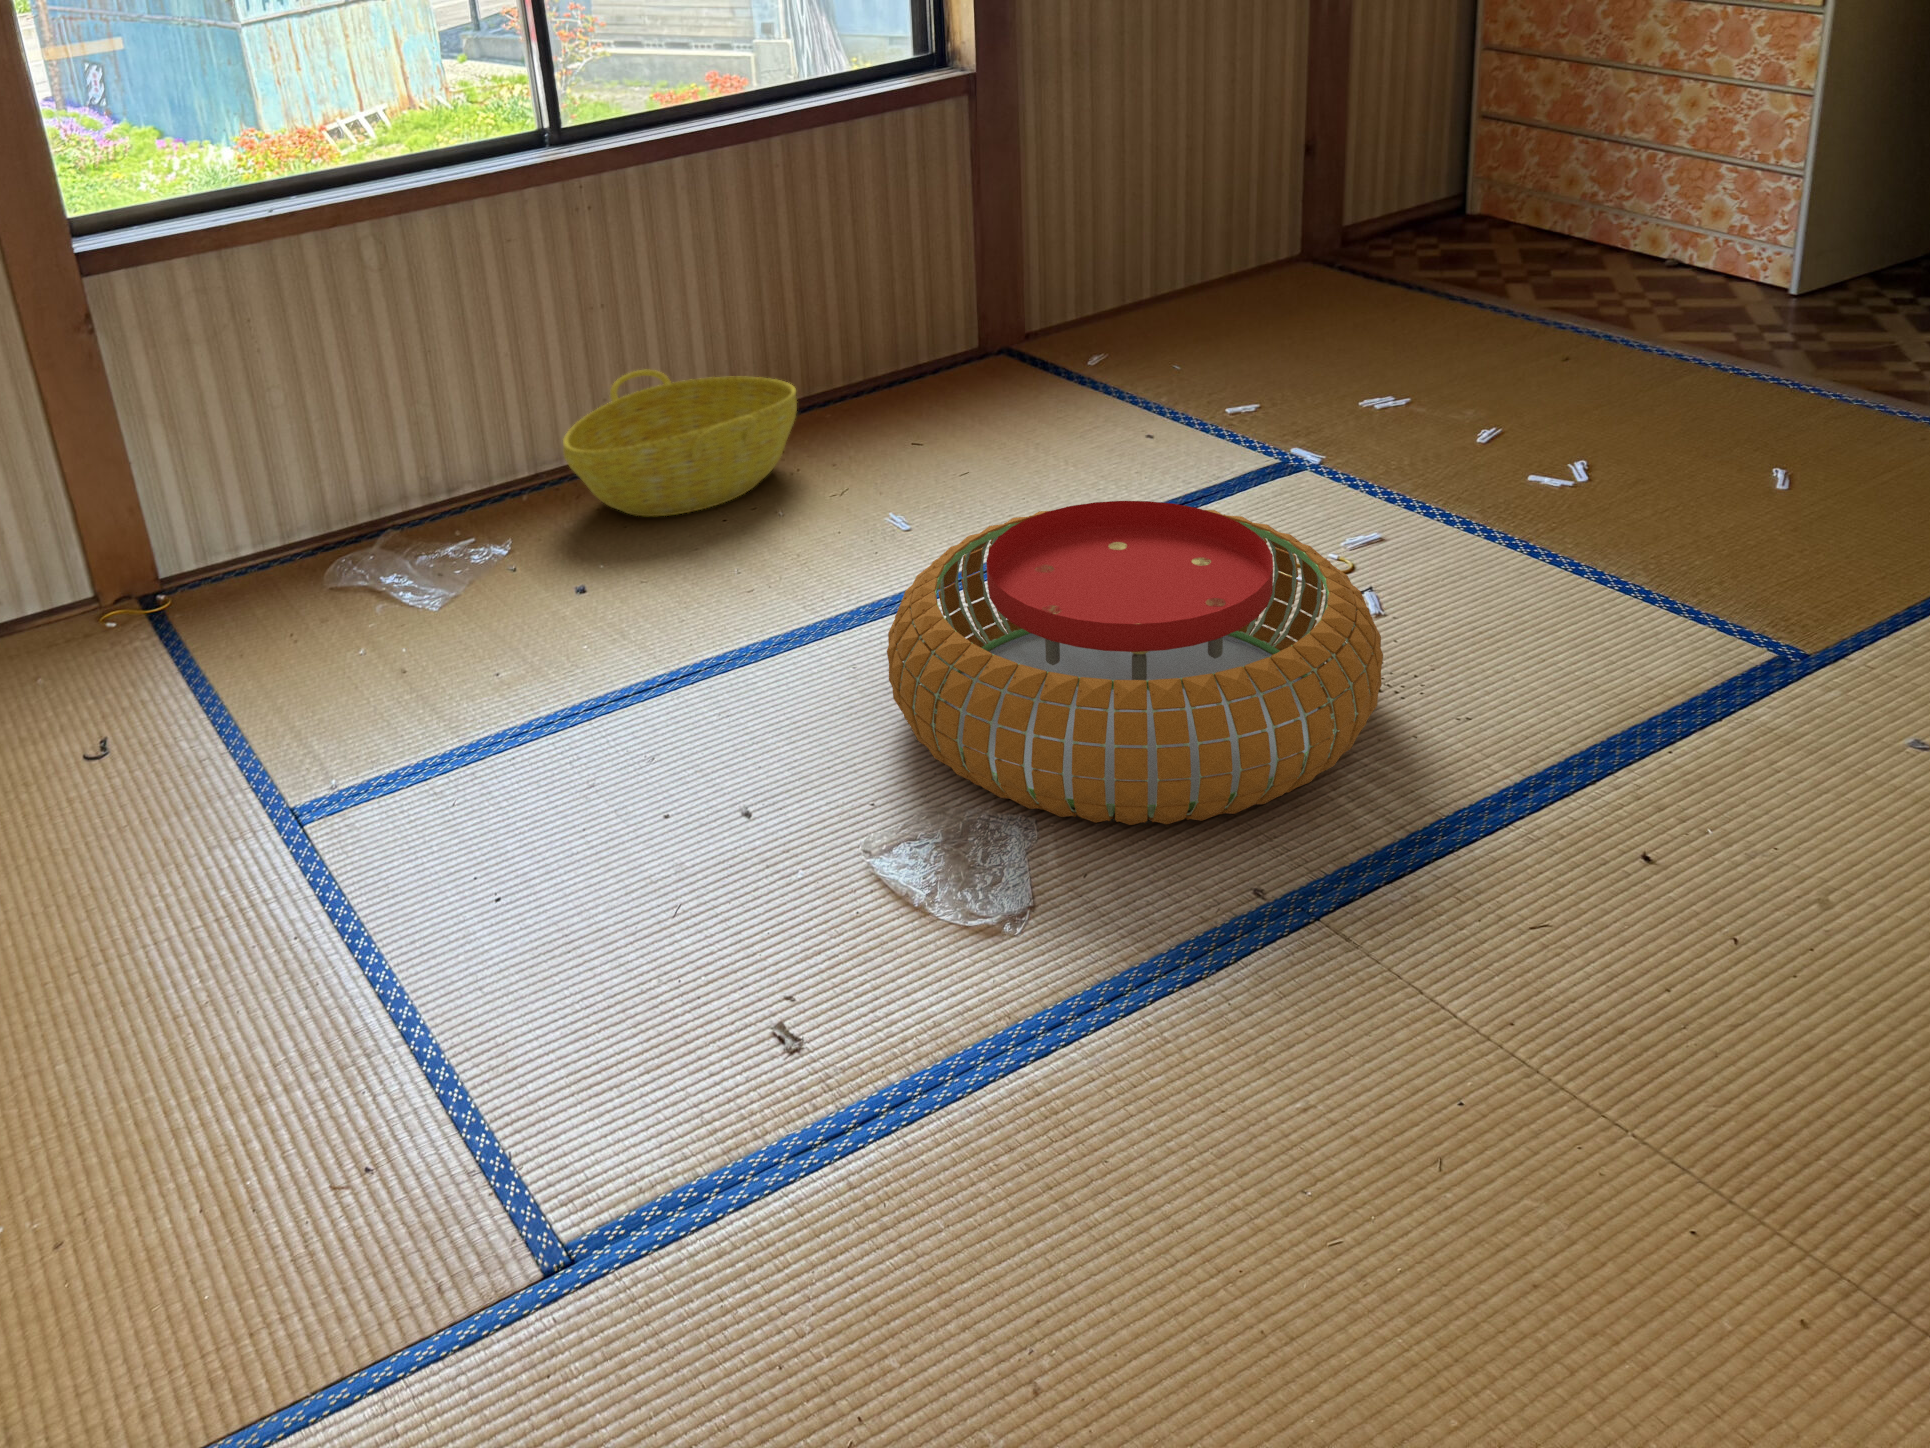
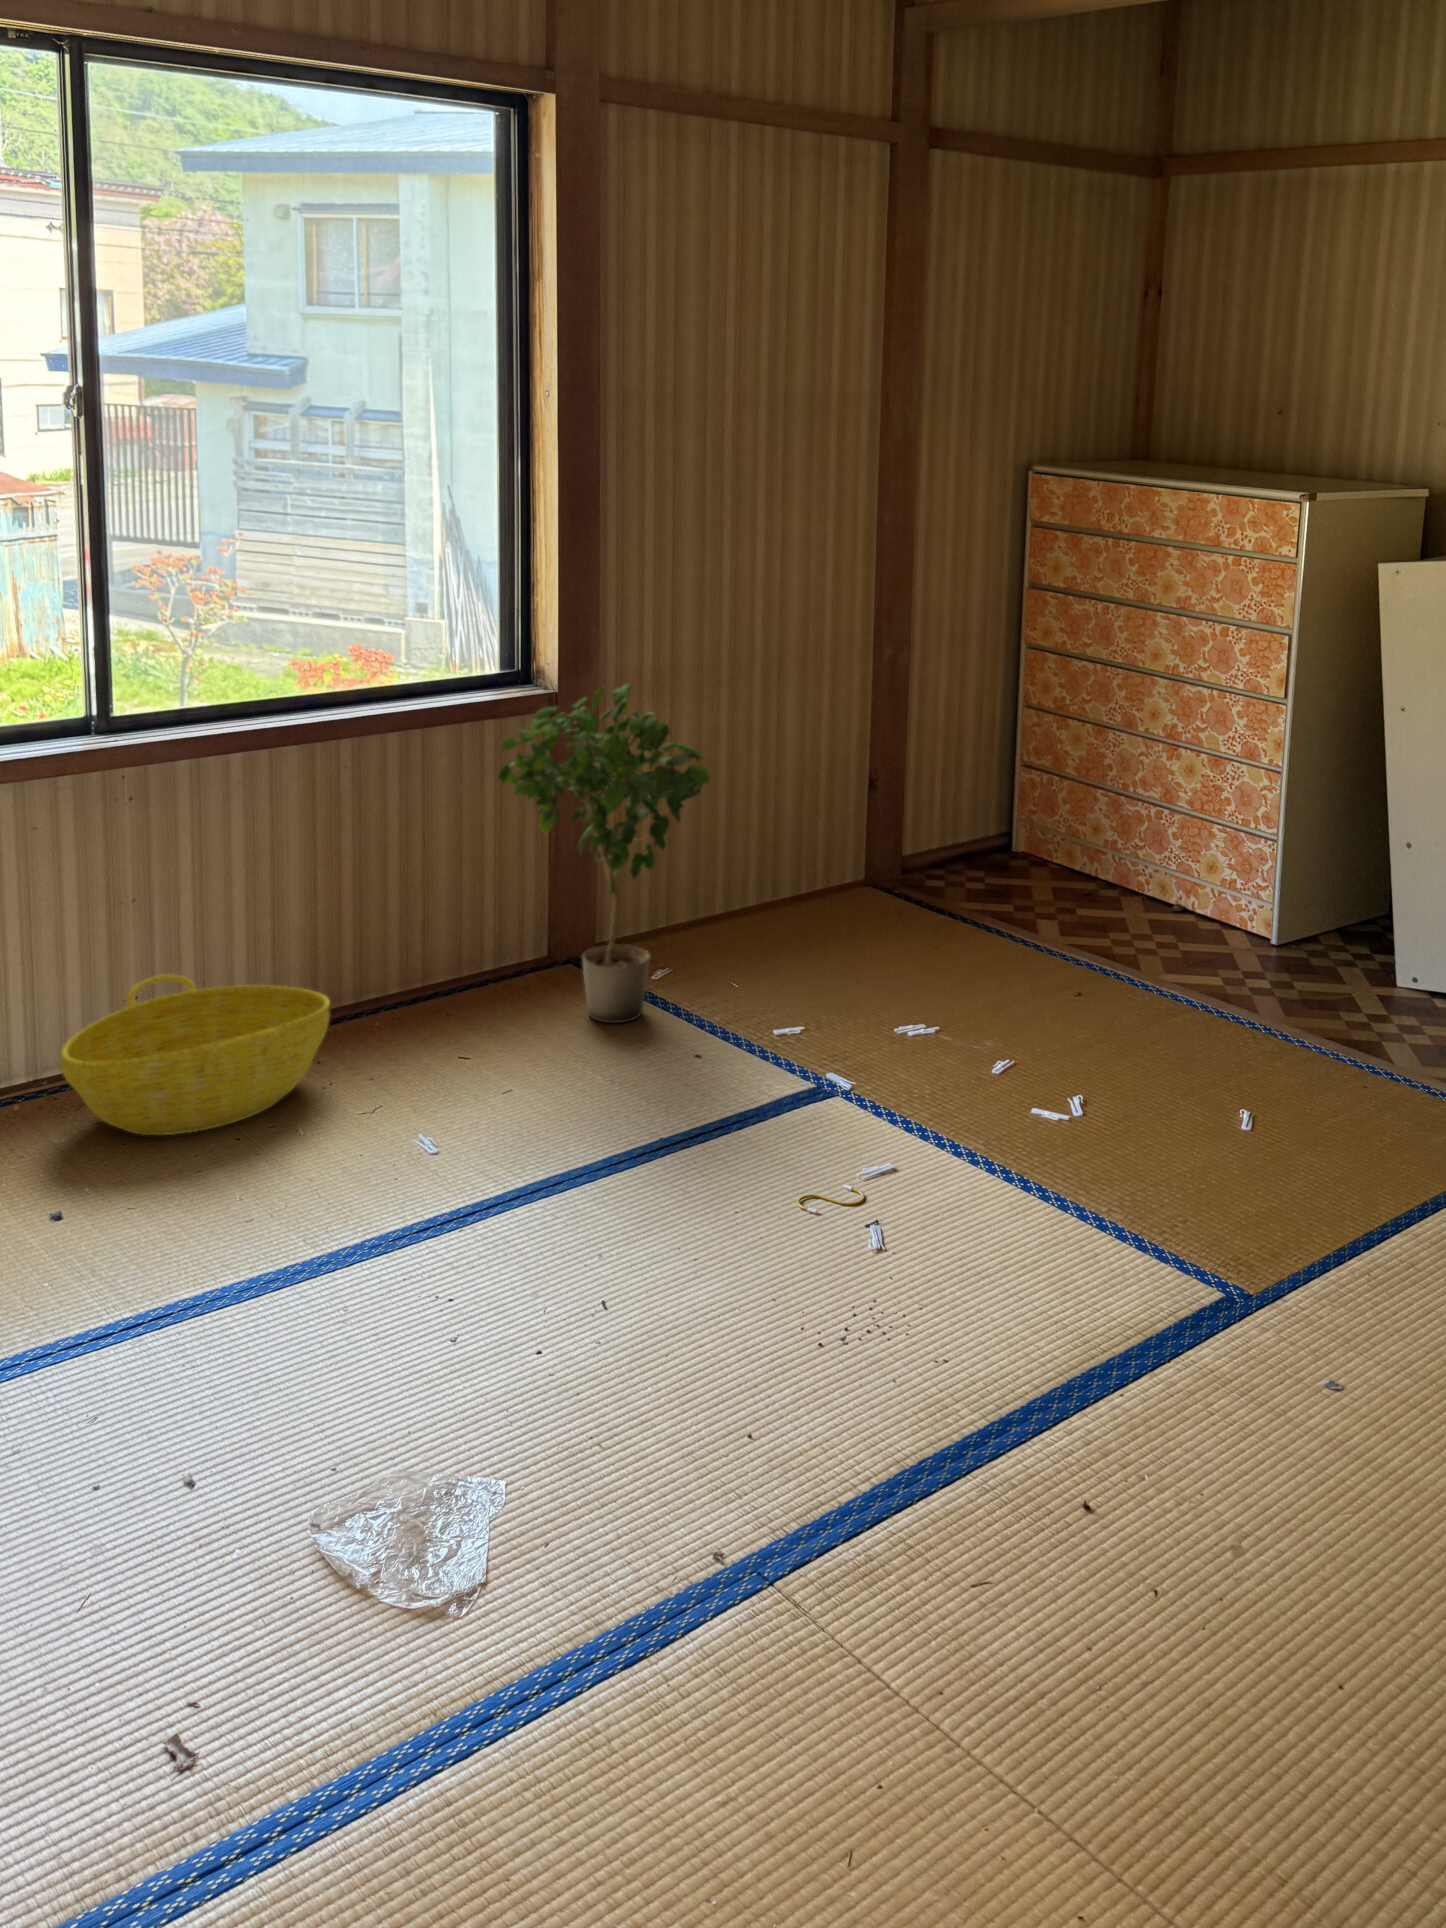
potted plant: none [934,52,1163,402] -> present [498,685,710,1023]
pouf: present [887,501,1383,825] -> none [369,1134,864,1483]

